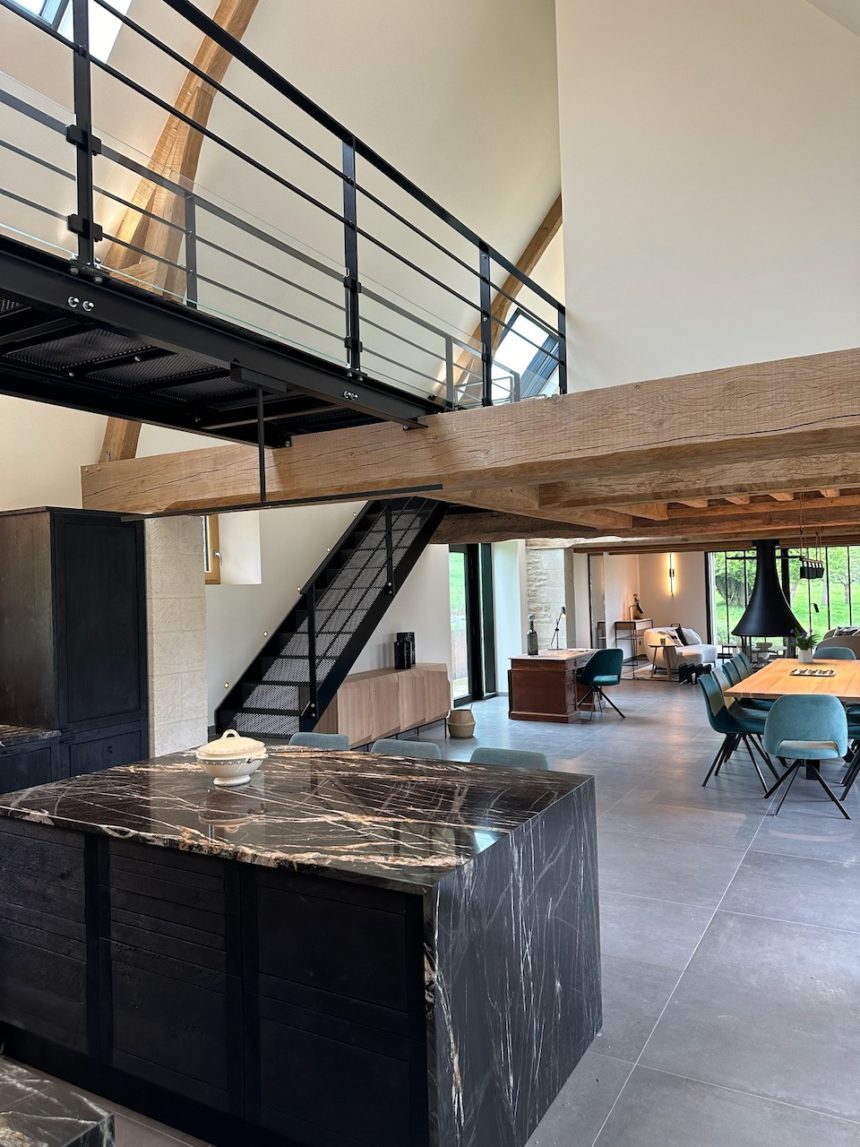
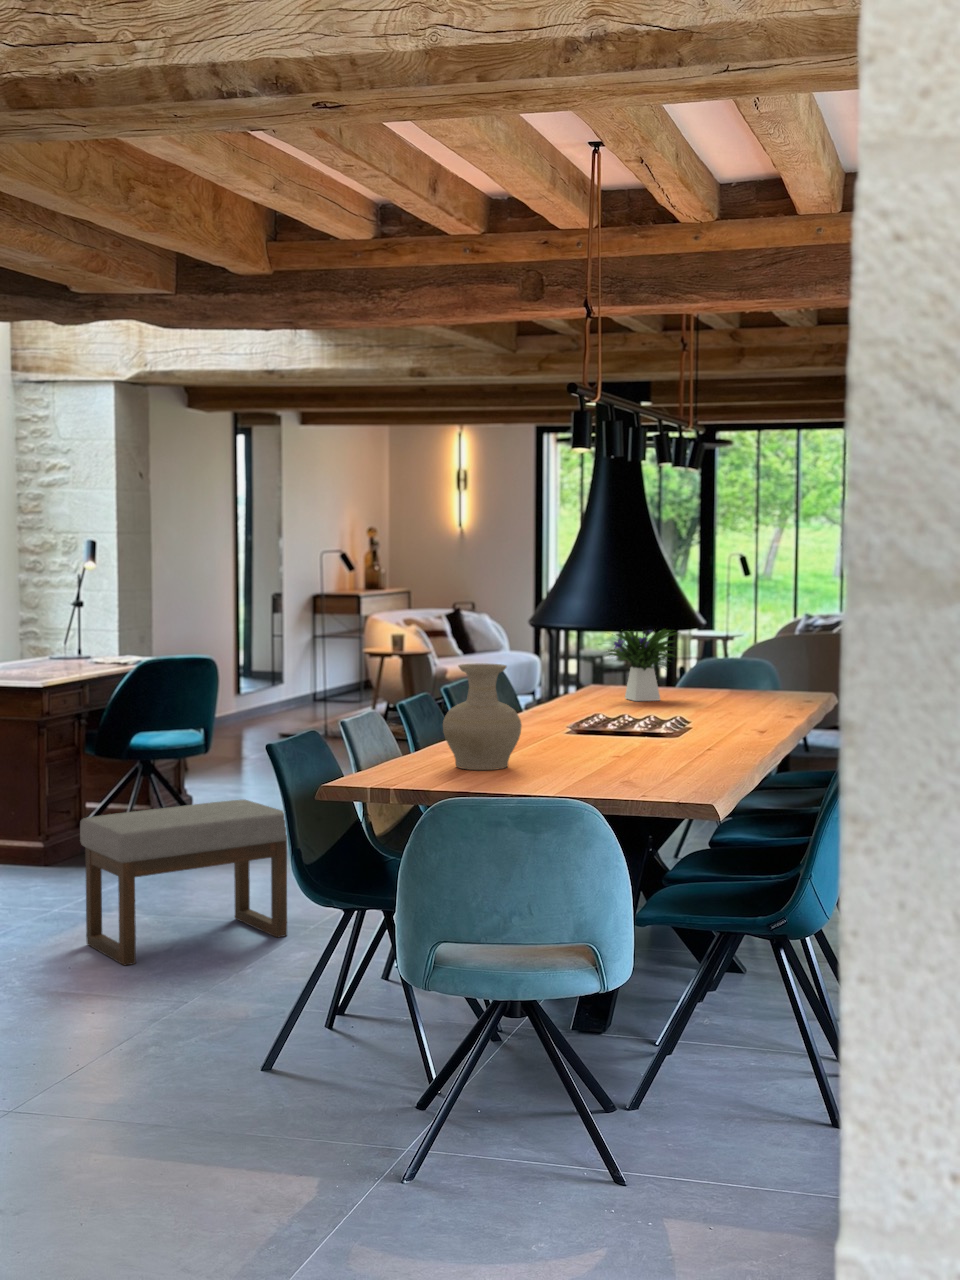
vase: none [757,648,787,684] -> present [443,663,522,770]
ottoman: none [609,698,682,753] -> present [80,800,287,965]

